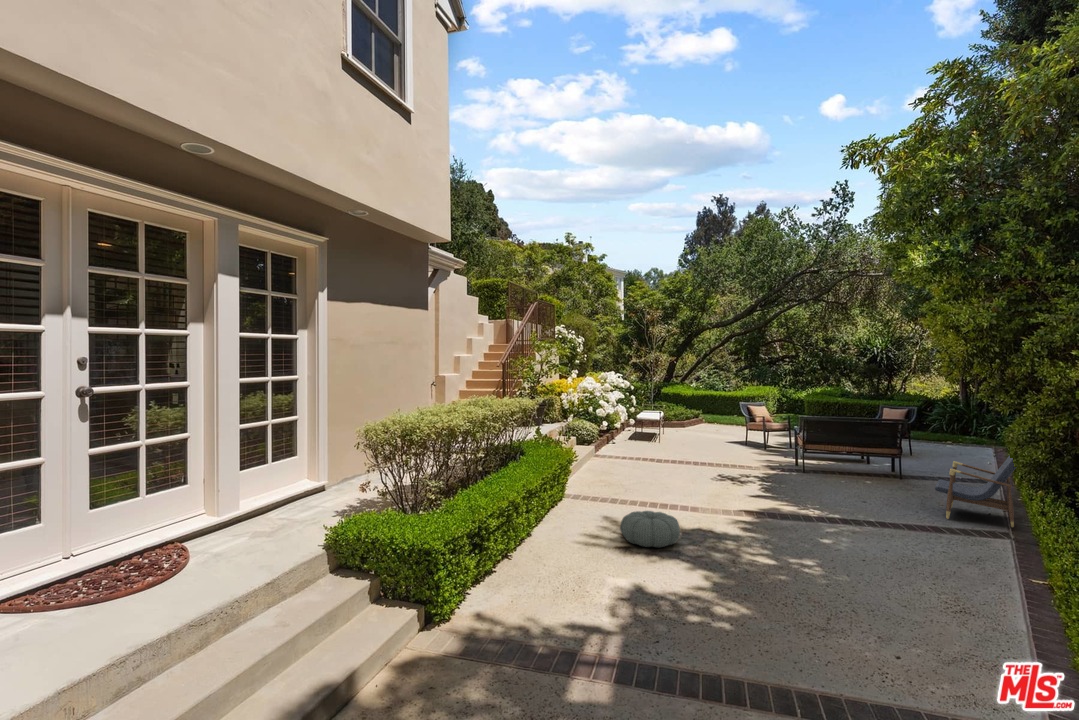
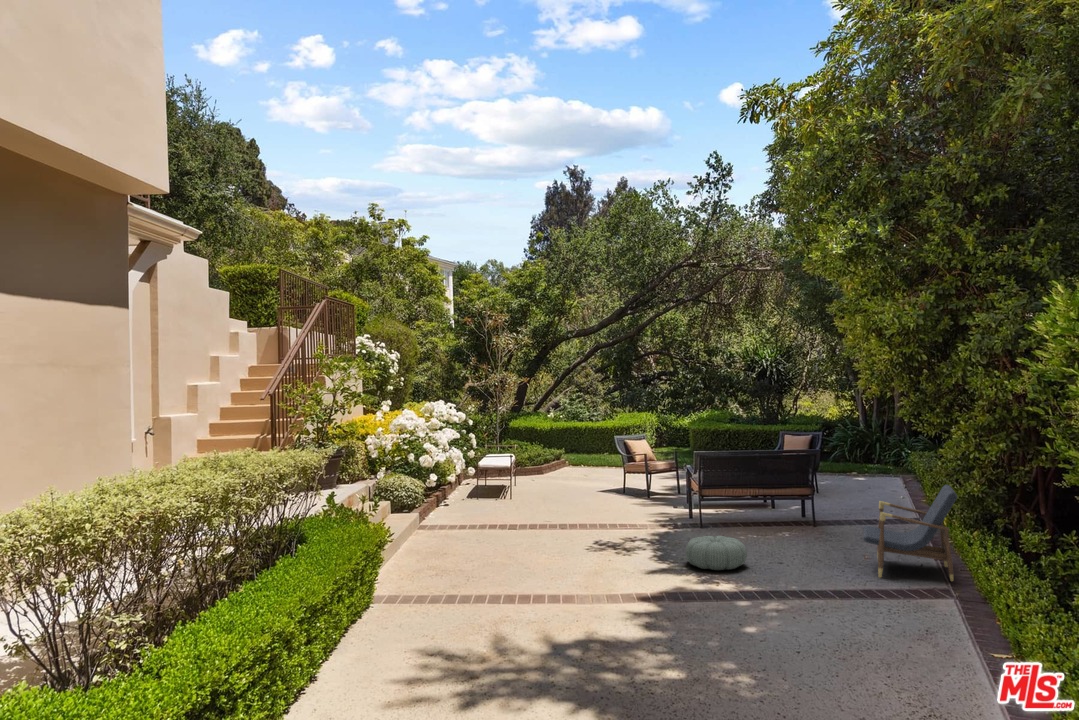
pouf: present [620,511,680,547] -> present [686,536,747,570]

